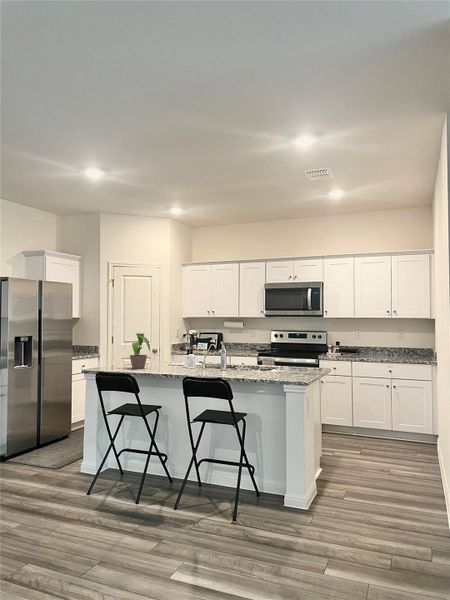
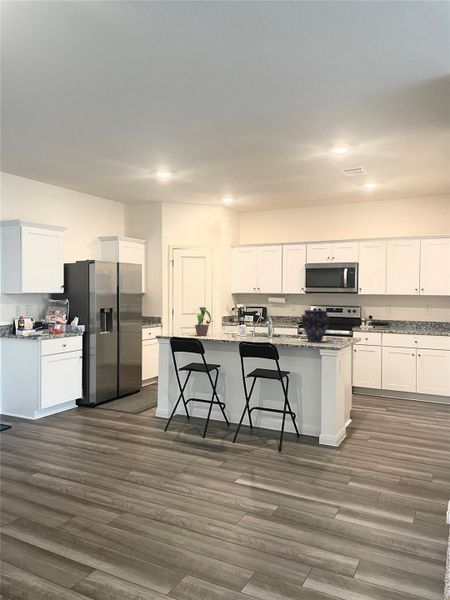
vase: none [260,335,295,375] -> present [302,310,330,342]

